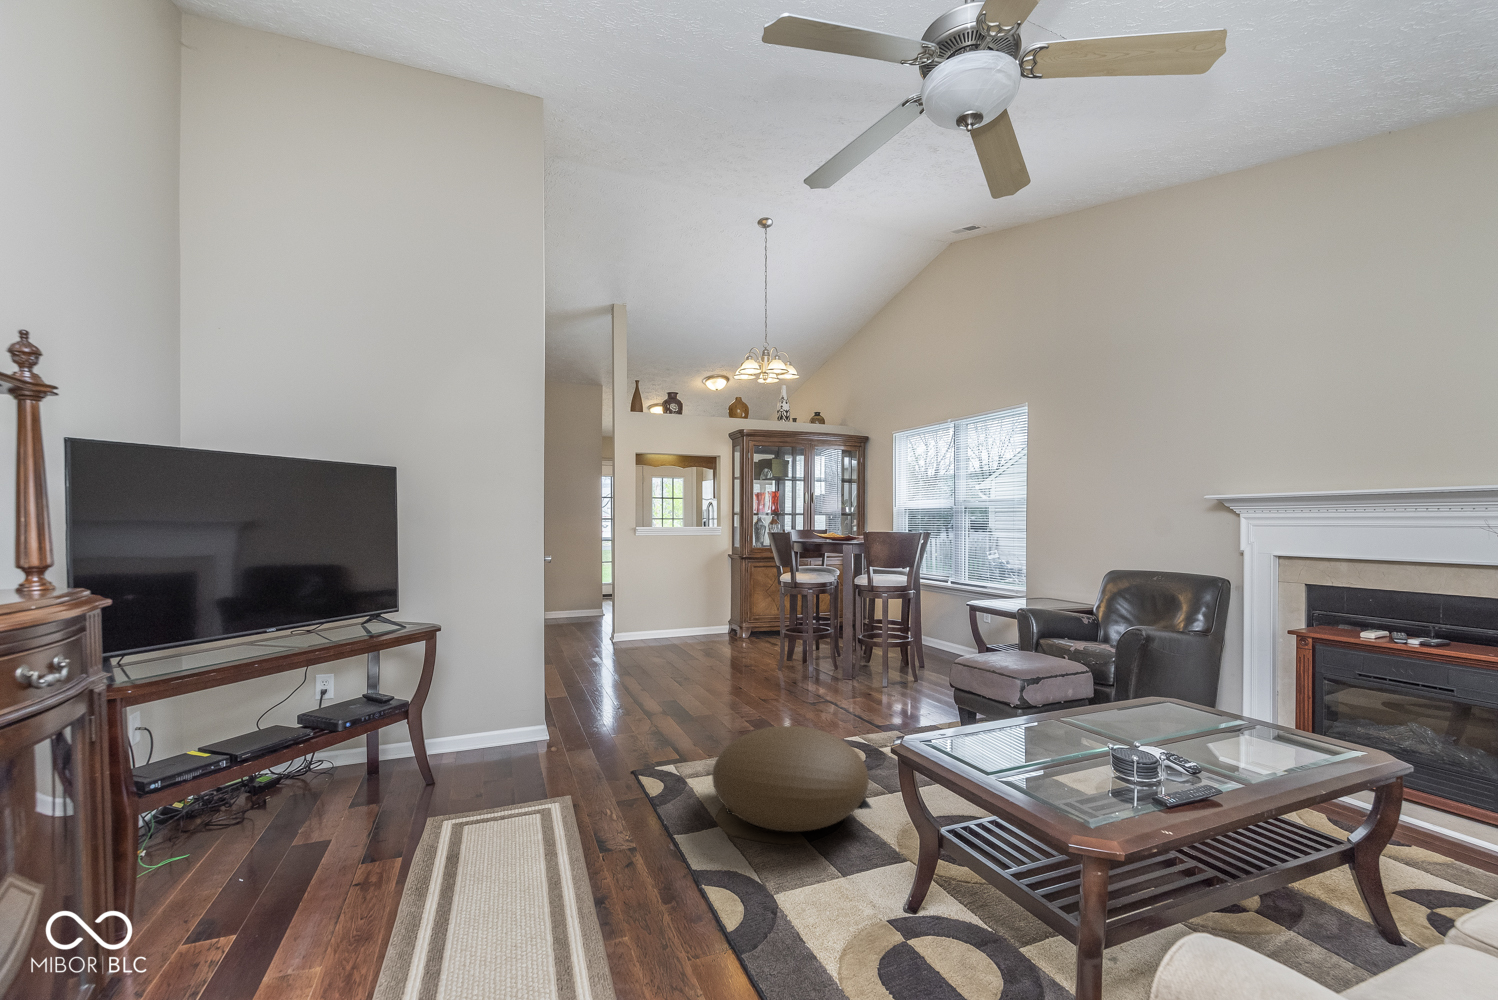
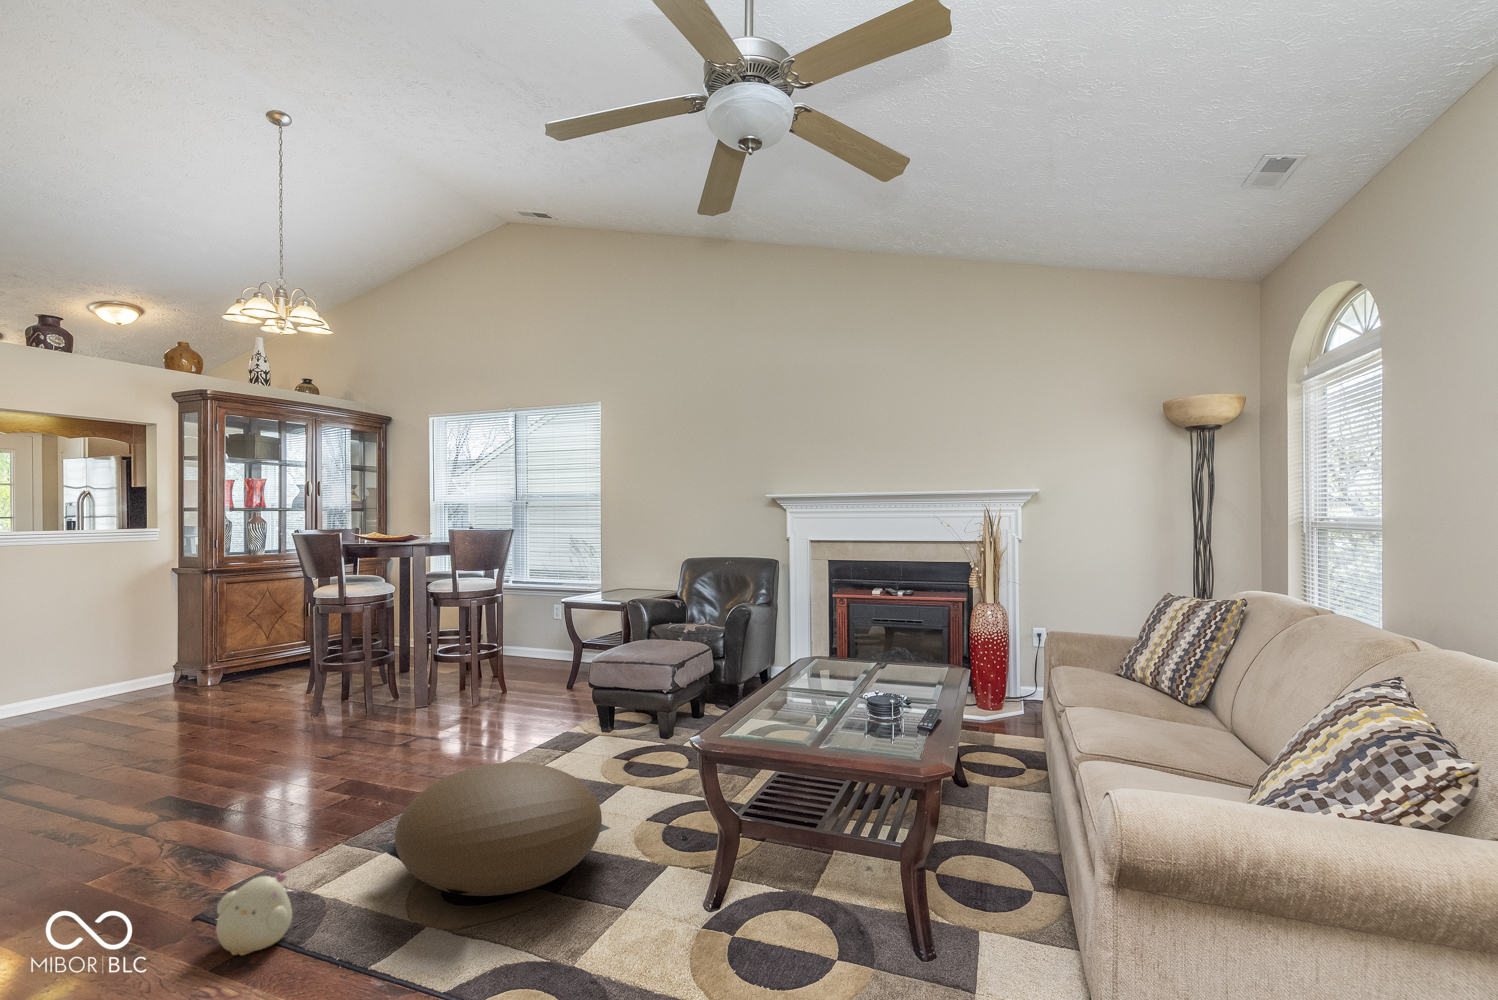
plush toy: none [611,758,651,804] -> present [216,873,297,955]

